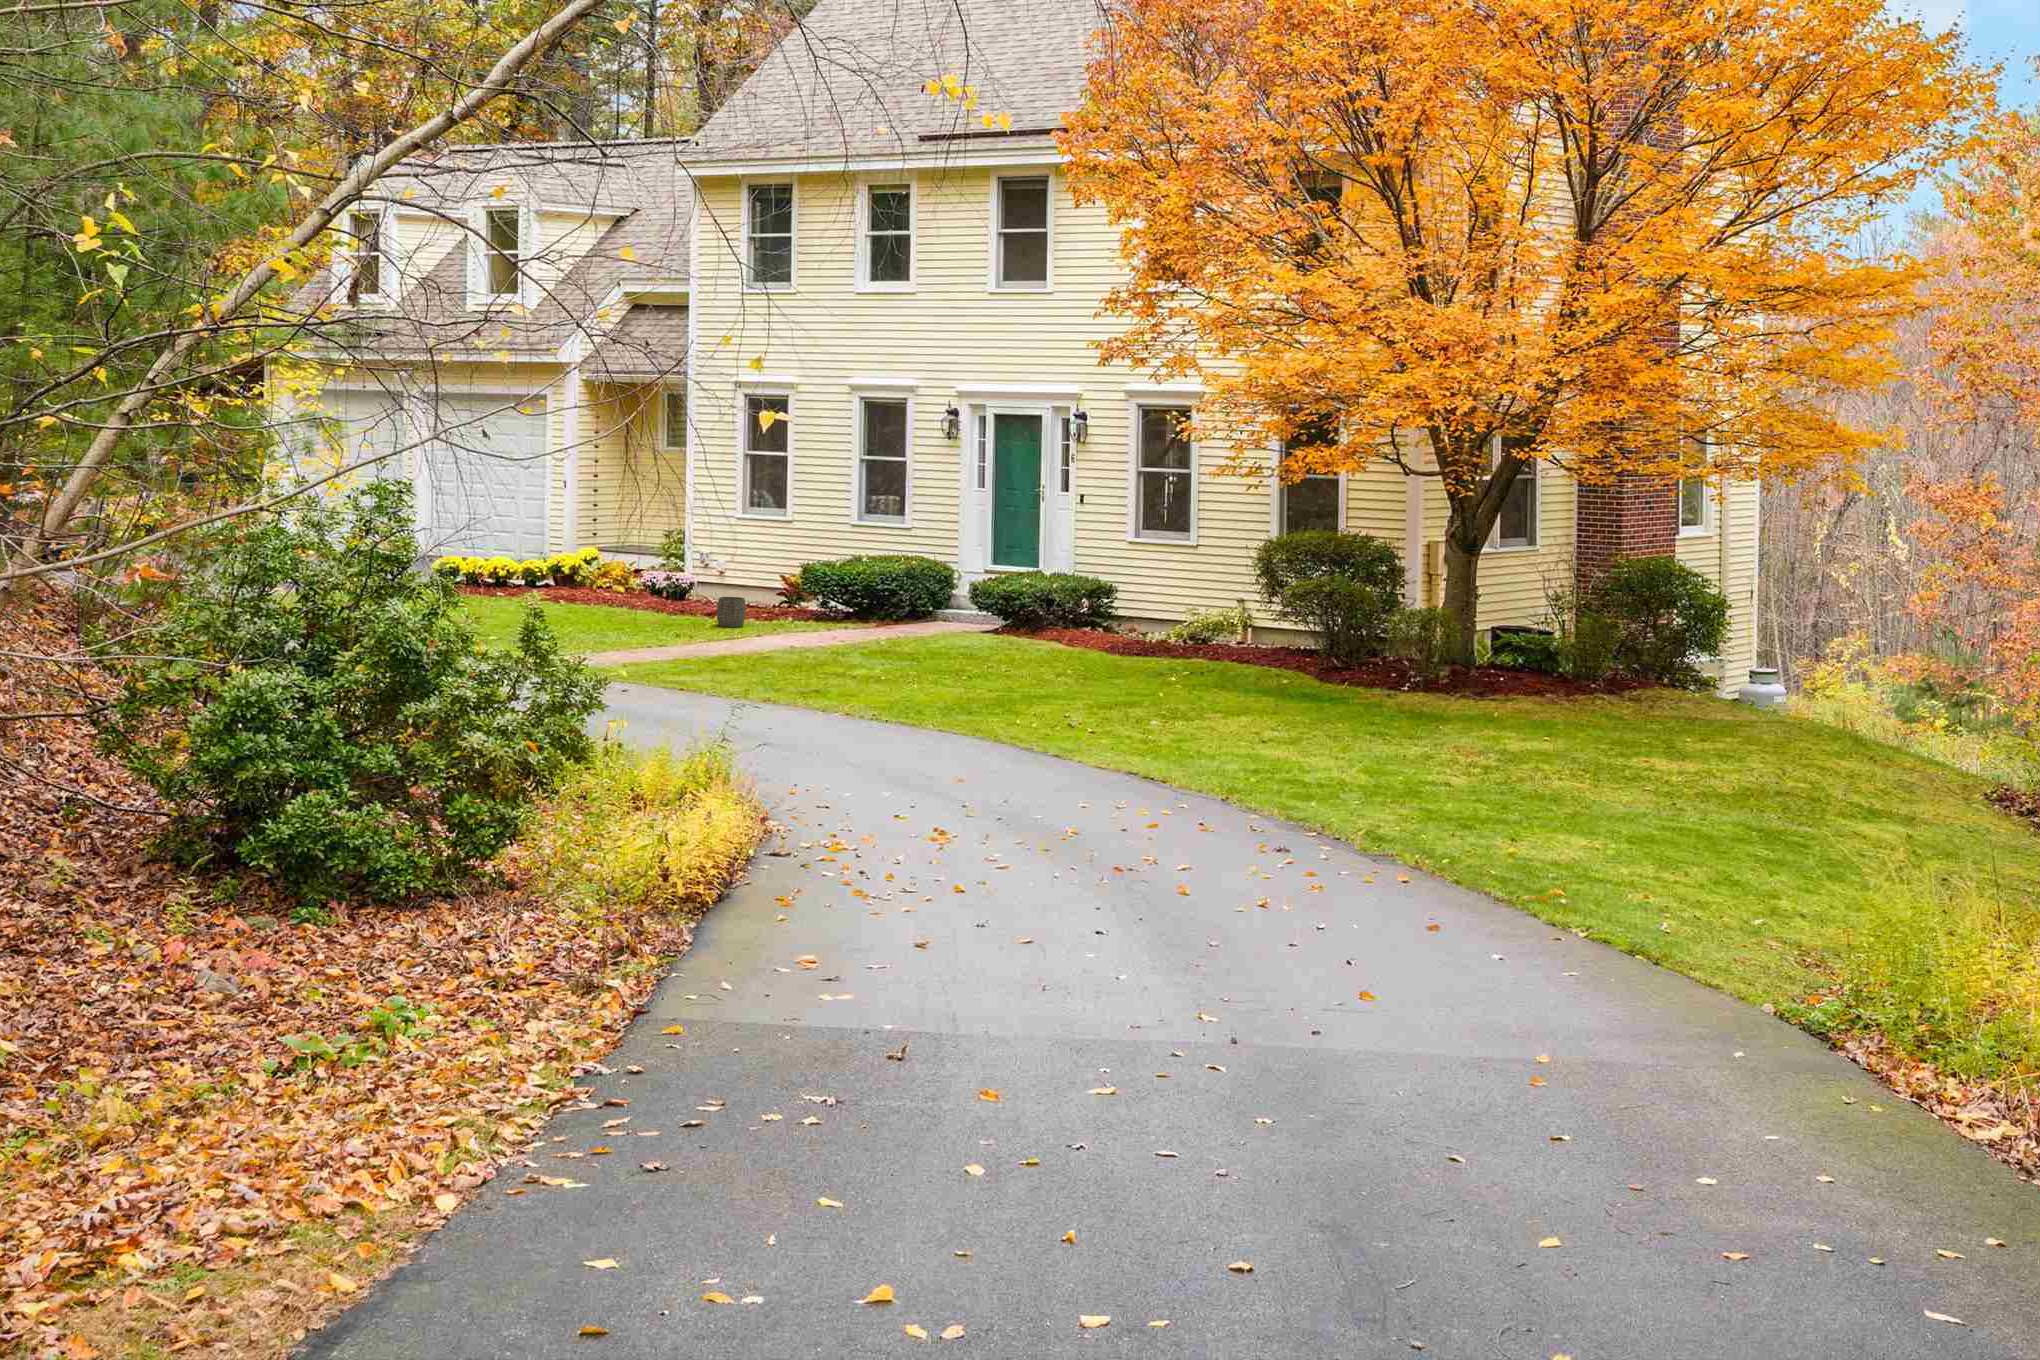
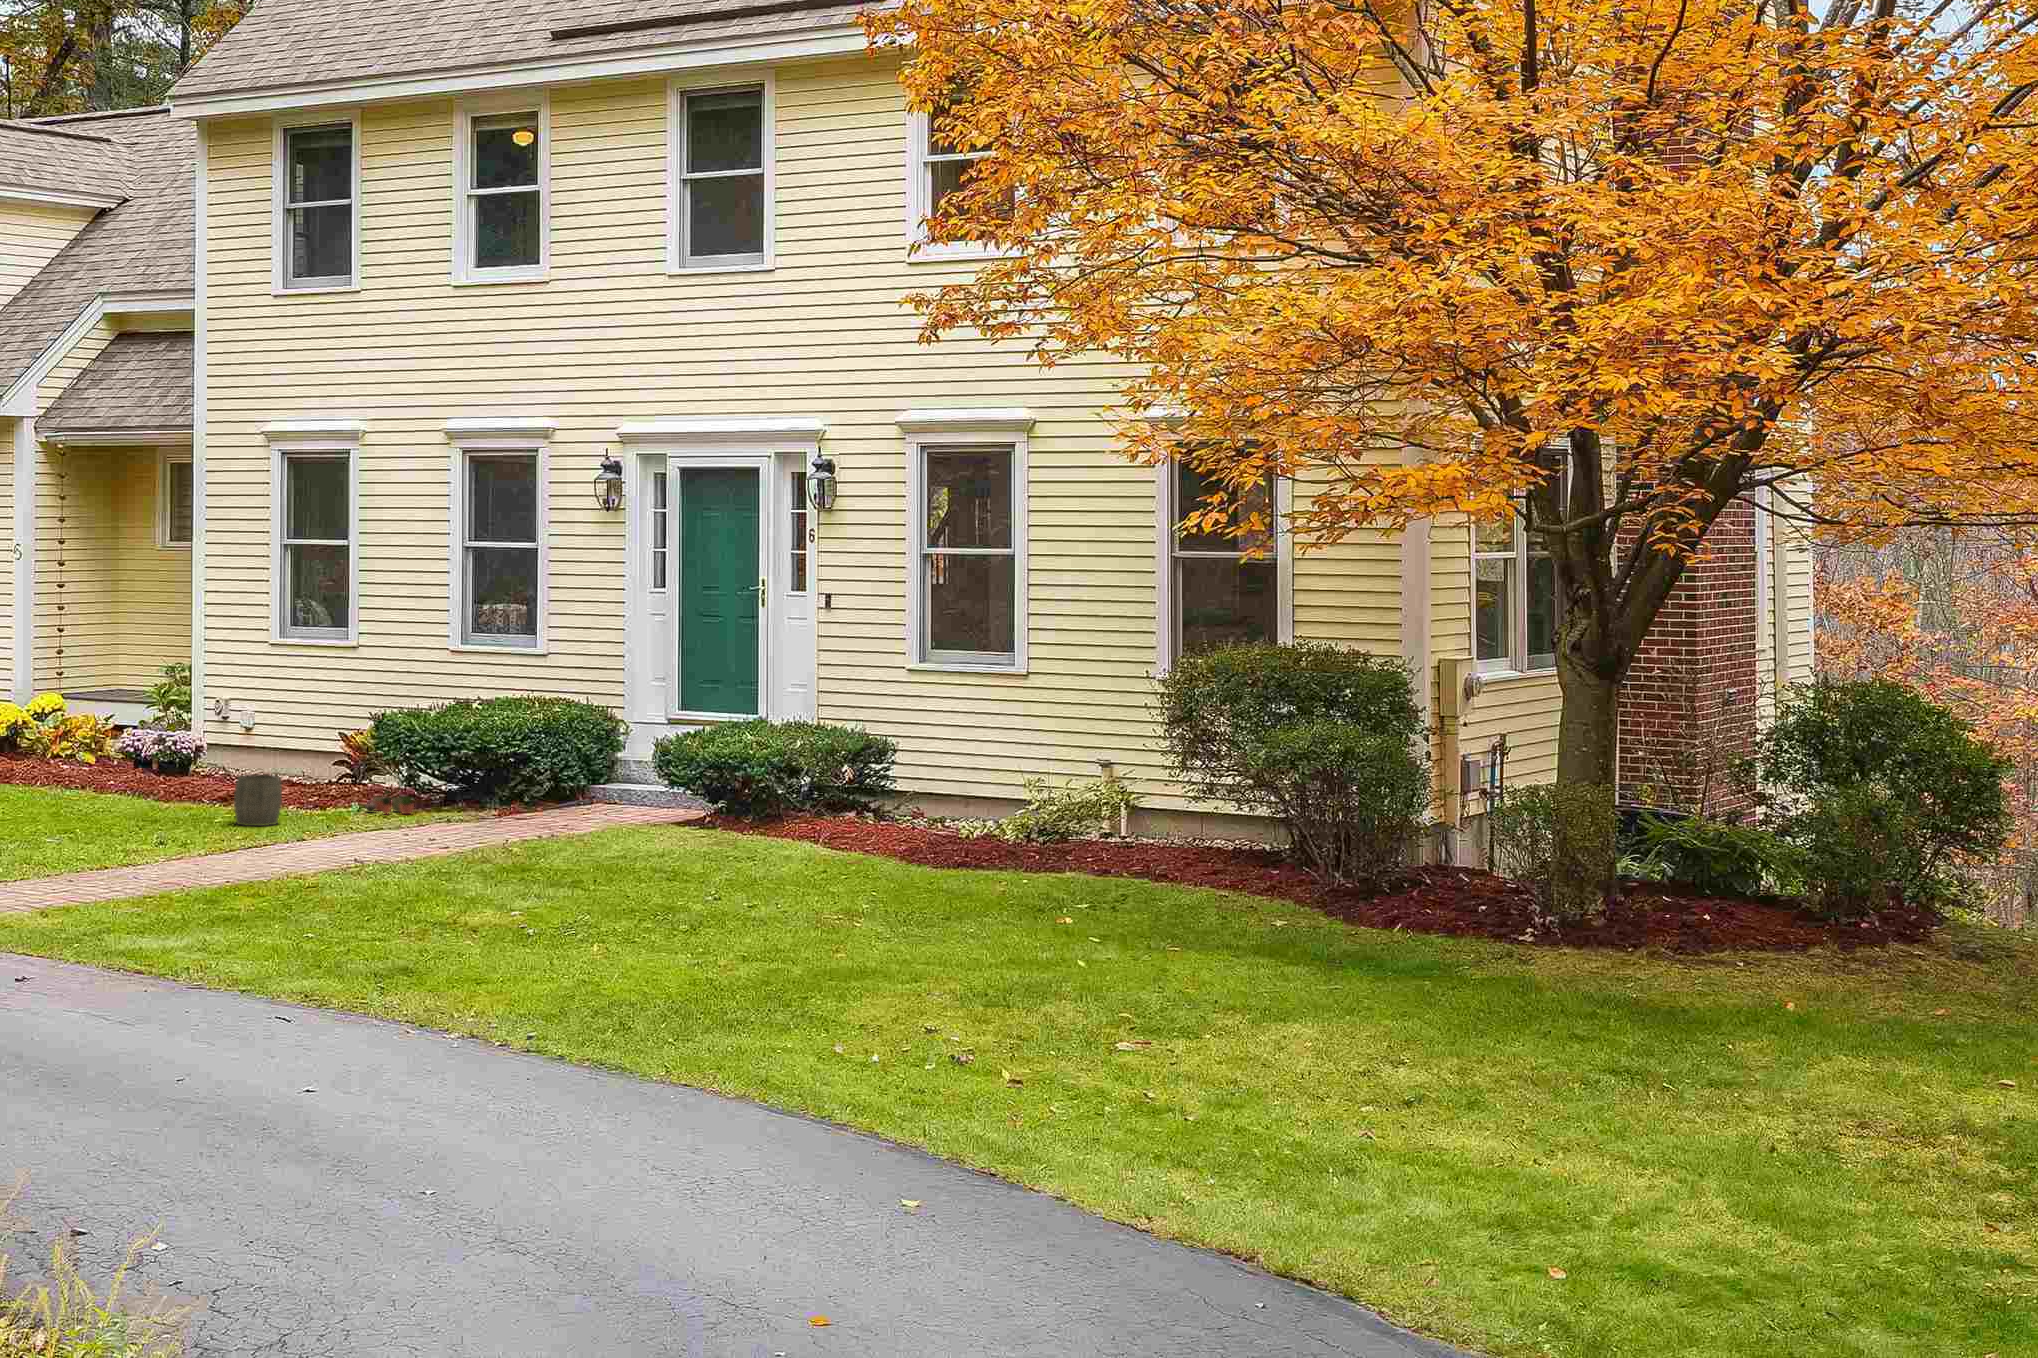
potted plant: none [795,597,825,624] -> present [365,773,414,814]

